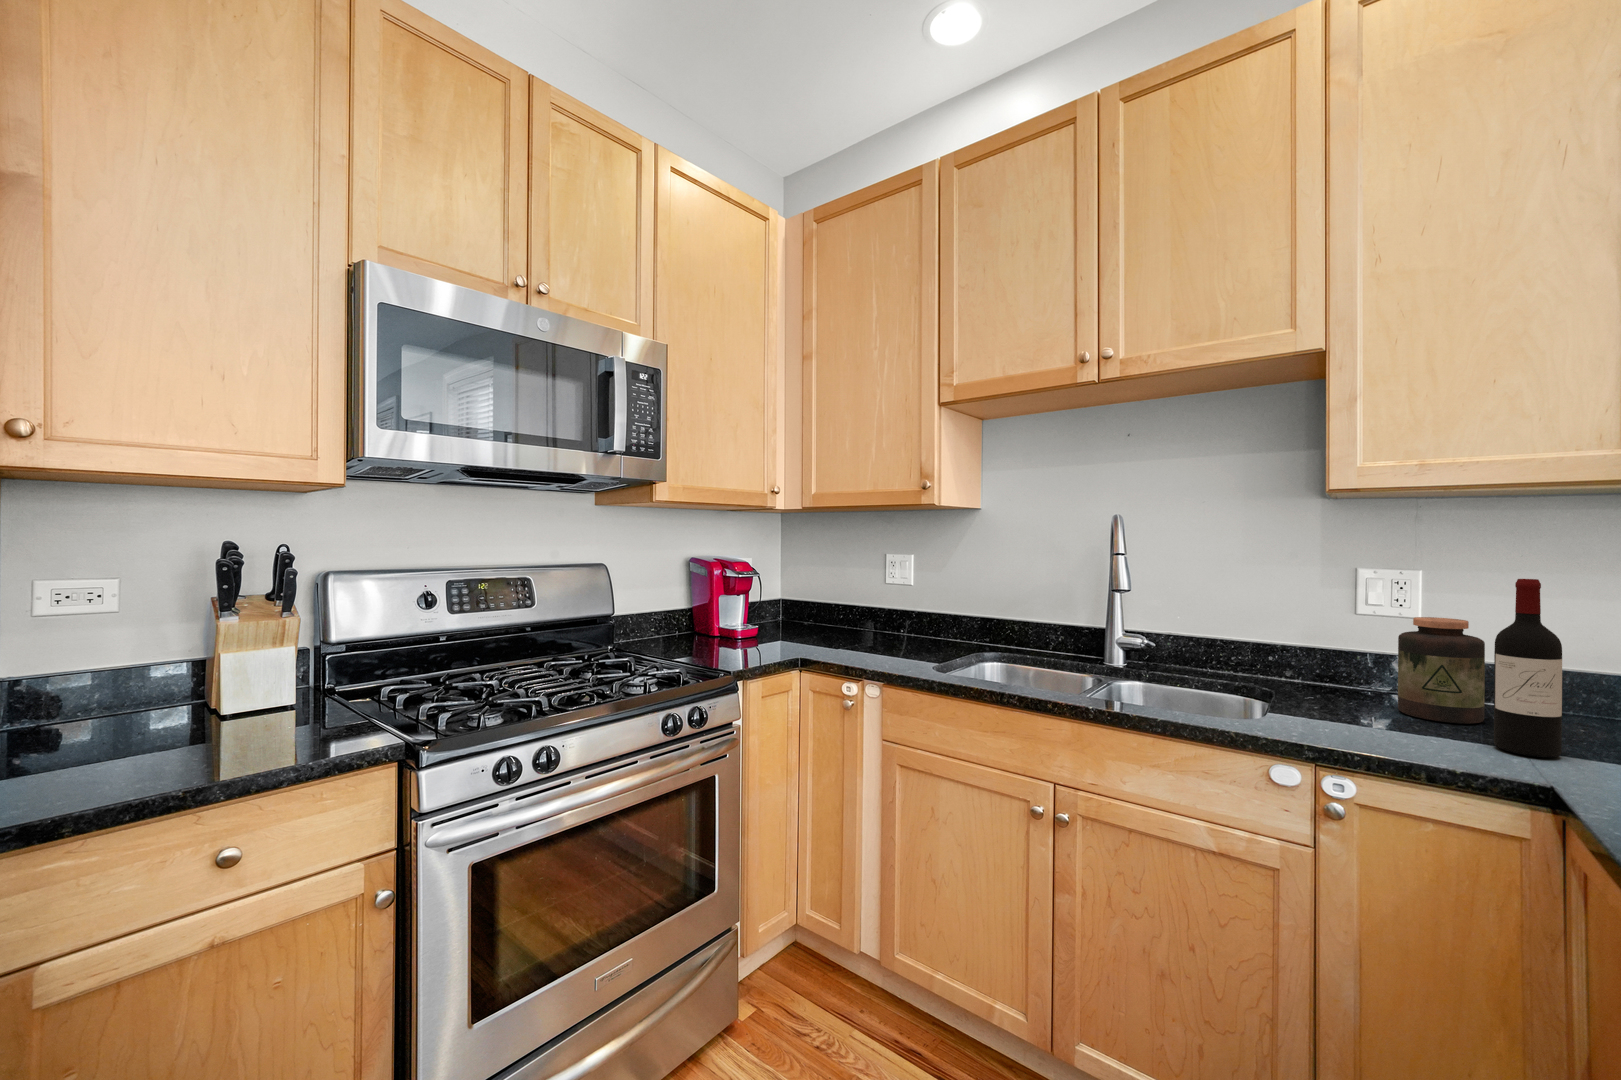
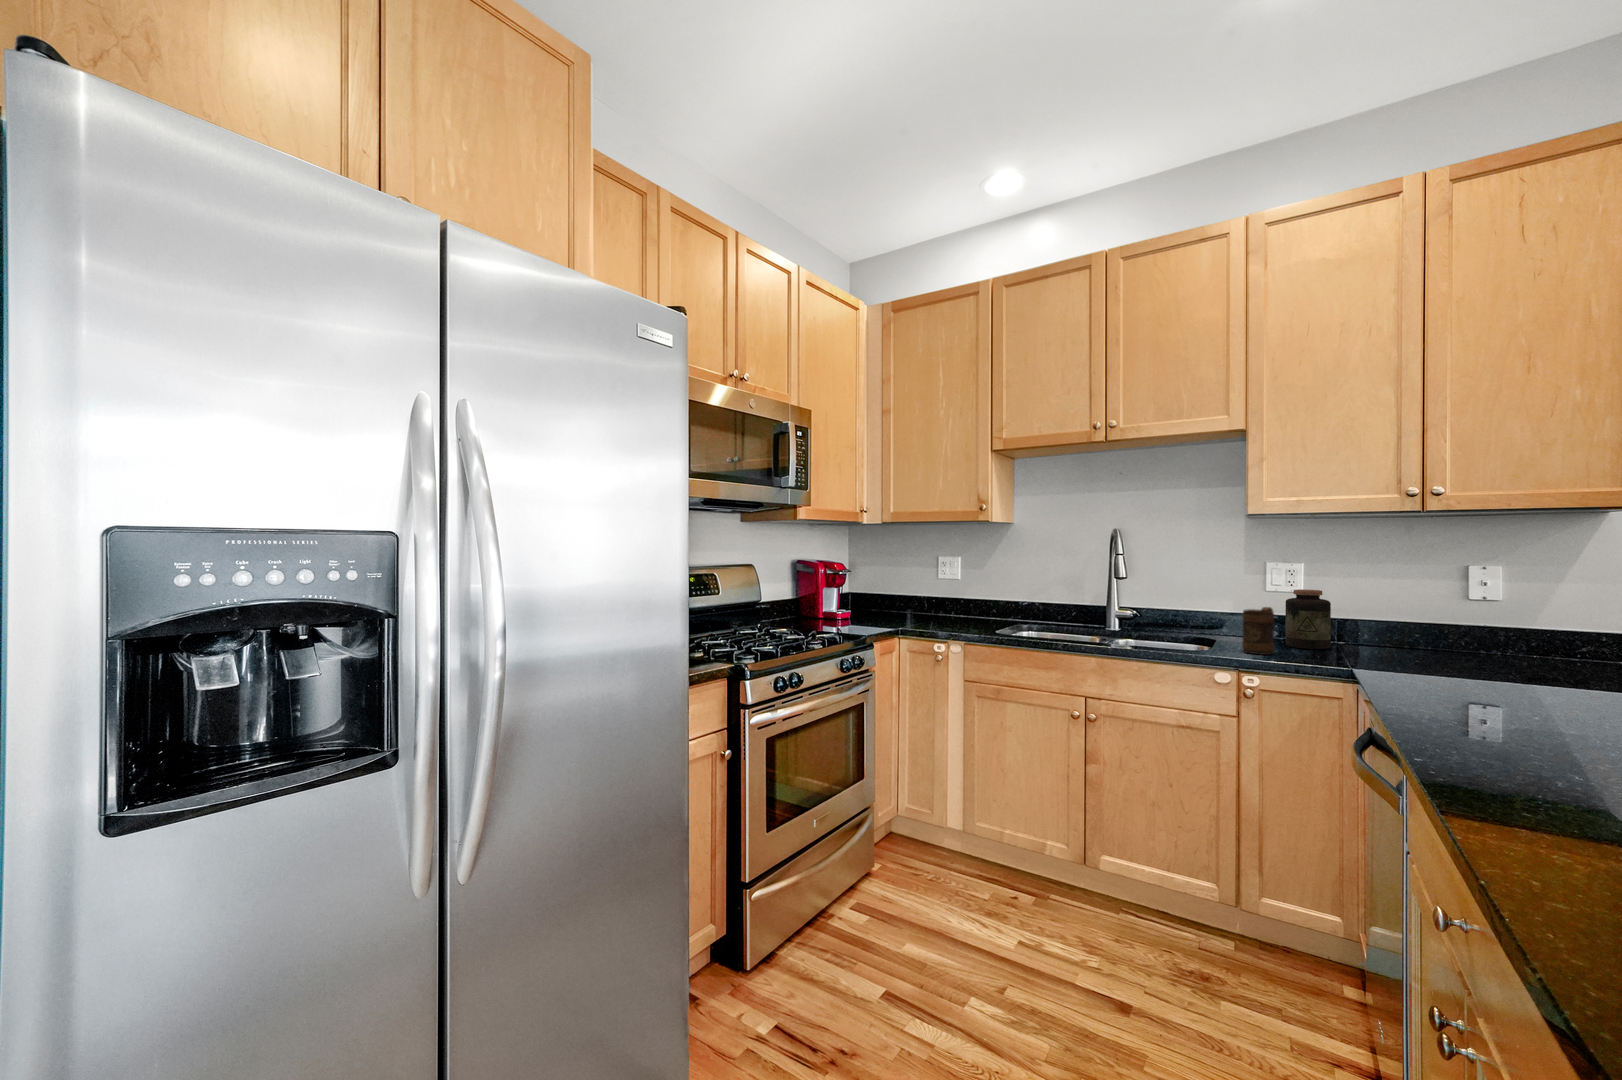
wine bottle: present [1494,579,1562,758] -> none [1330,565,1361,660]
mug: none [1323,648,1383,735] -> present [1242,607,1274,655]

